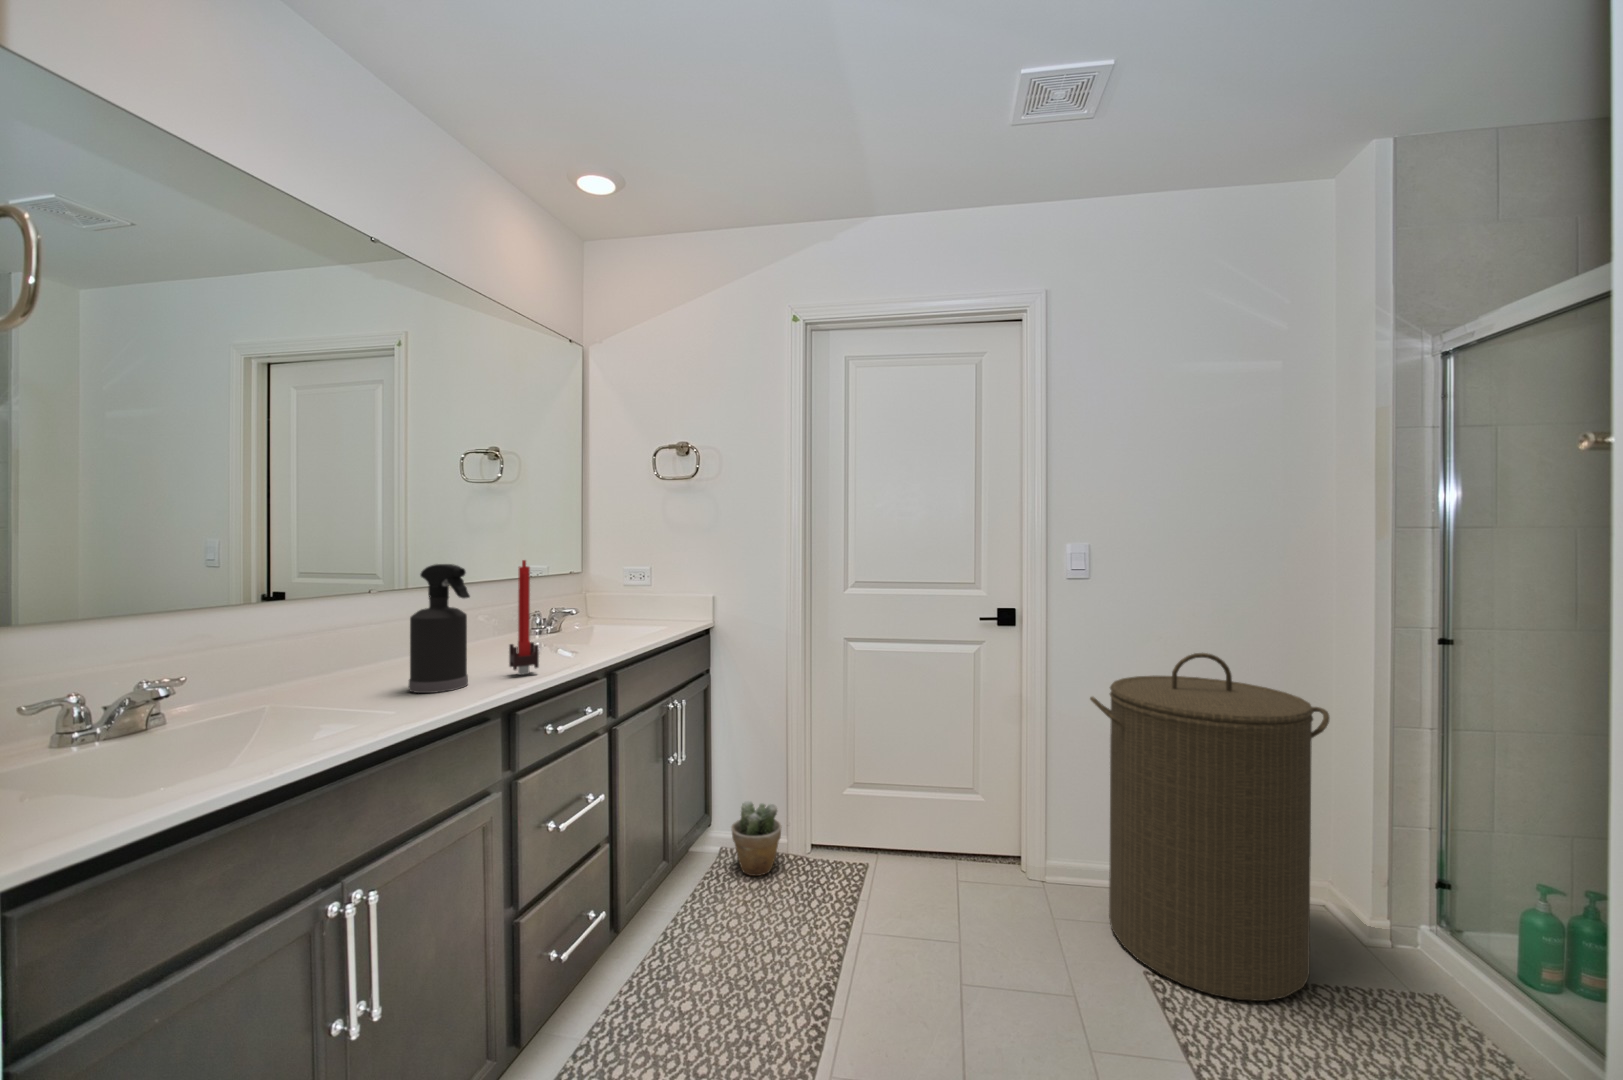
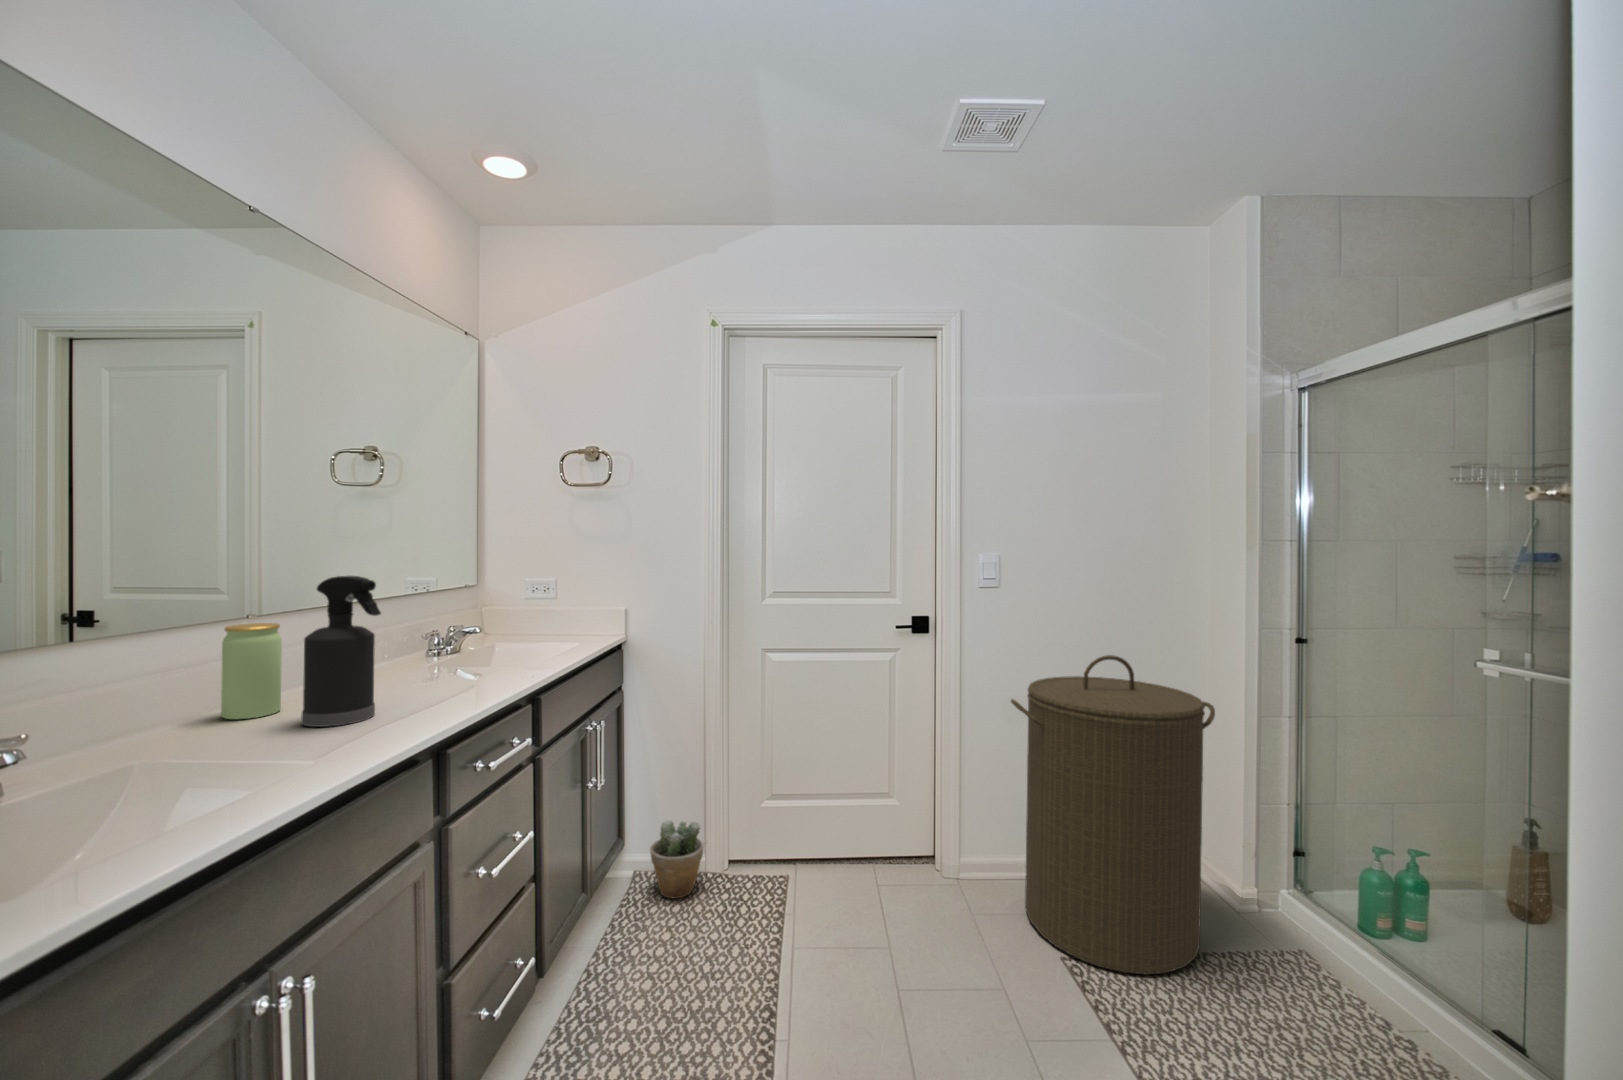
candle: present [509,560,539,675] -> none [422,570,458,700]
jar: none [353,605,399,685] -> present [221,623,282,719]

